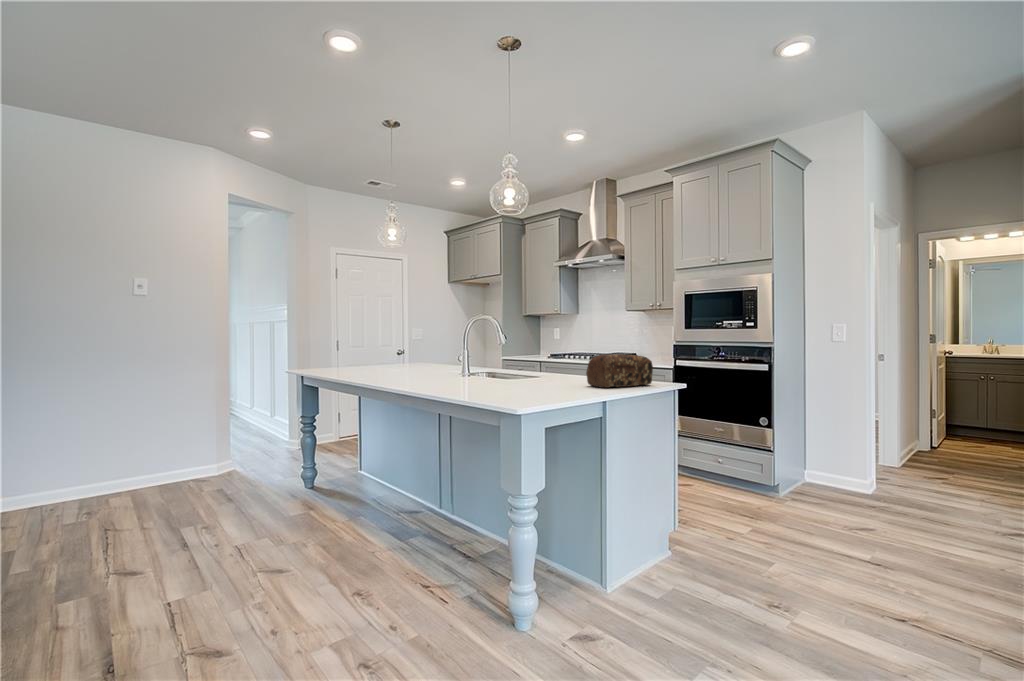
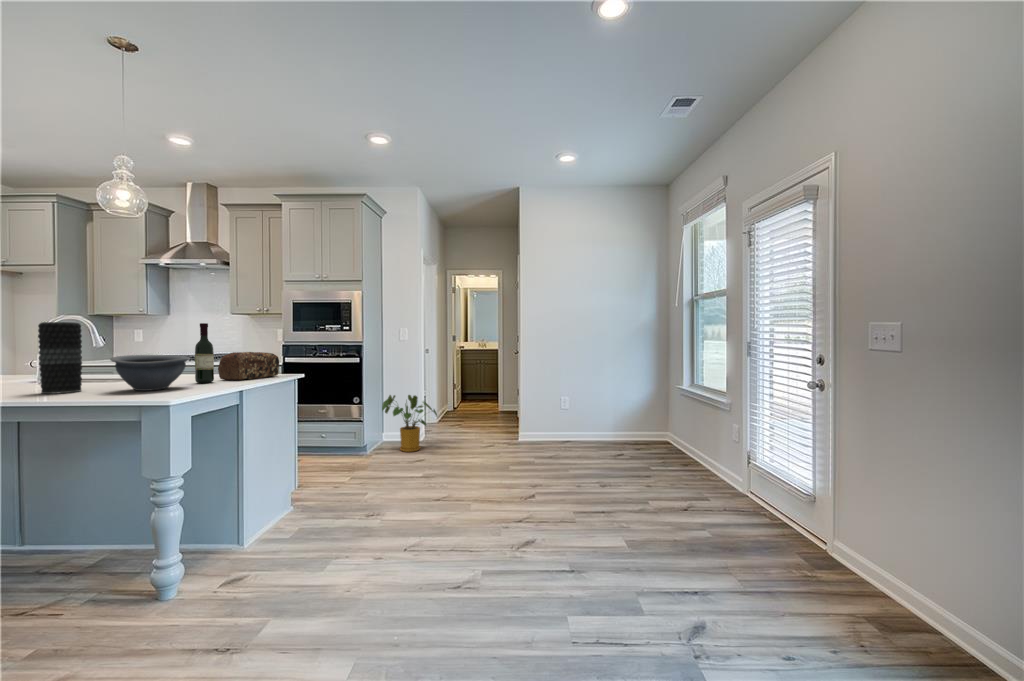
wine bottle: none [562,321,579,389] -> present [195,323,214,383]
vase: none [440,322,470,390] -> present [38,322,82,394]
bowl: none [483,355,551,394] -> present [110,355,190,391]
house plant: none [803,418,900,508] -> present [382,395,437,452]

